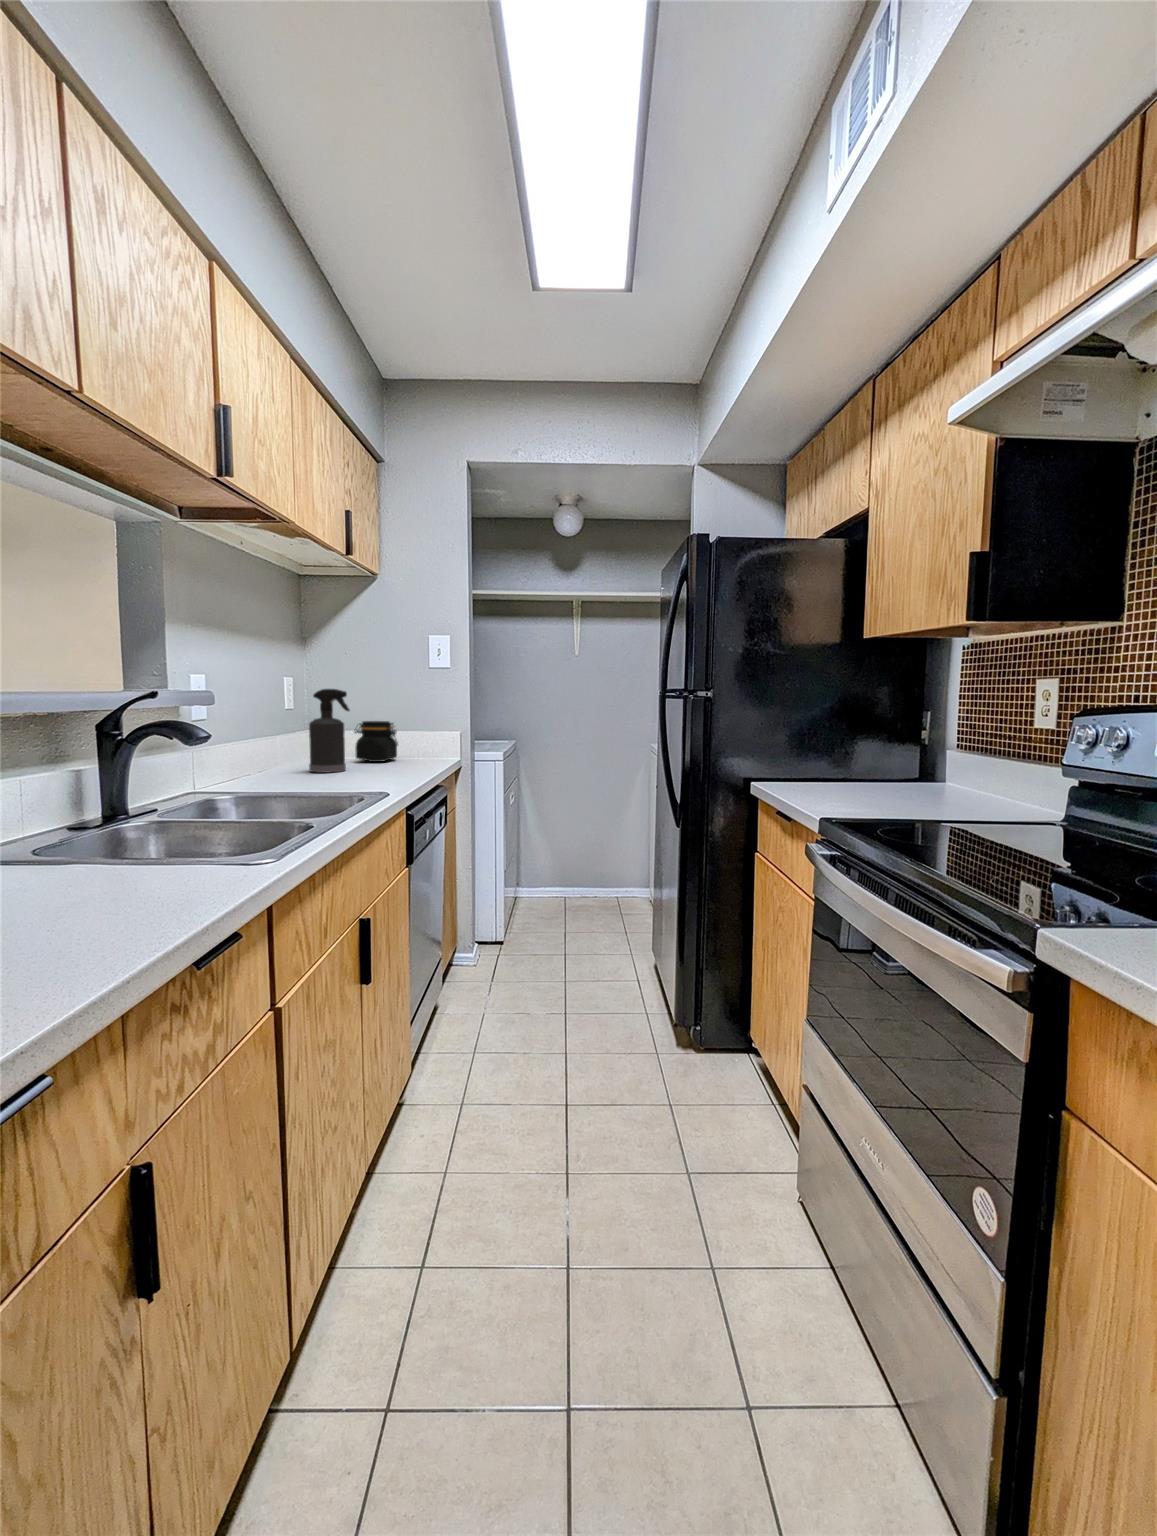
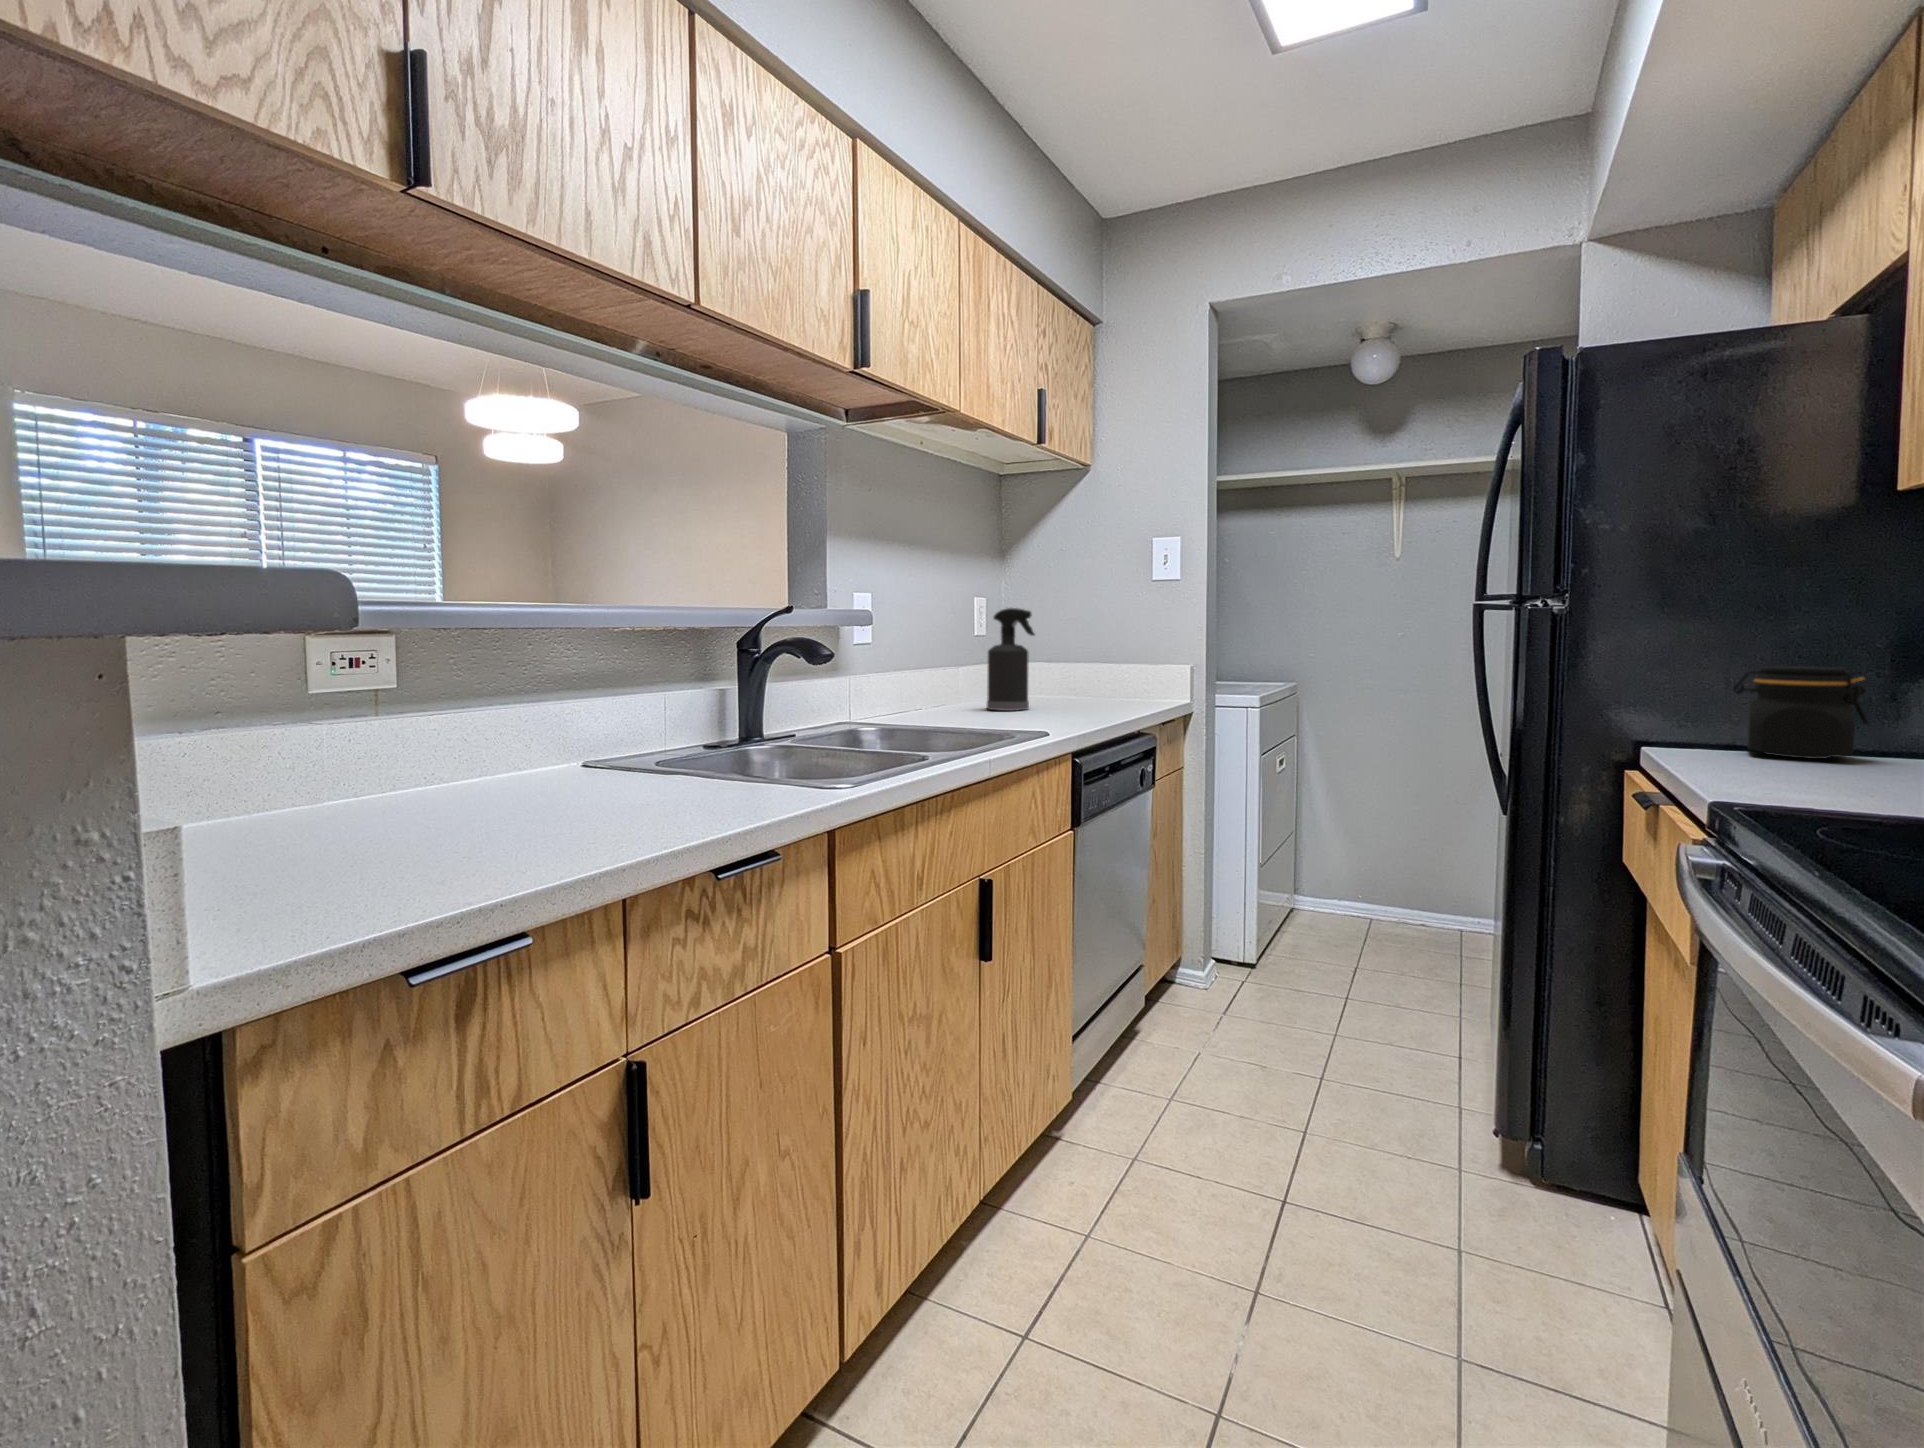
jar: present [355,721,398,762] -> present [1733,666,1869,759]

